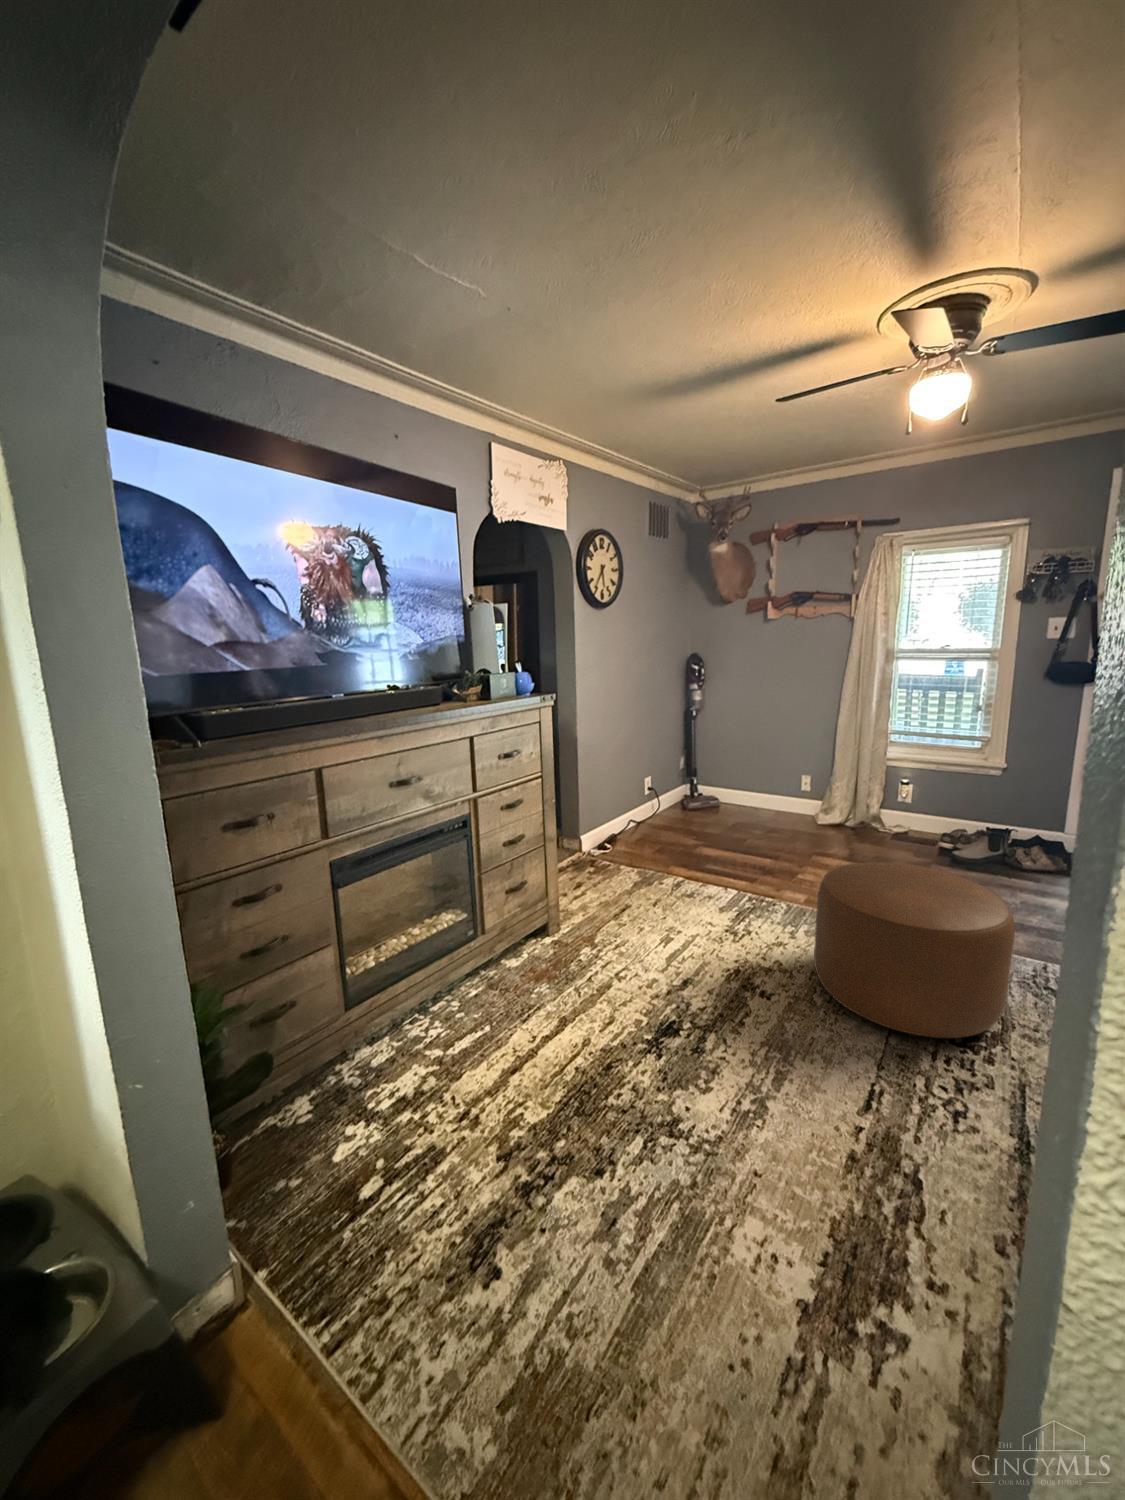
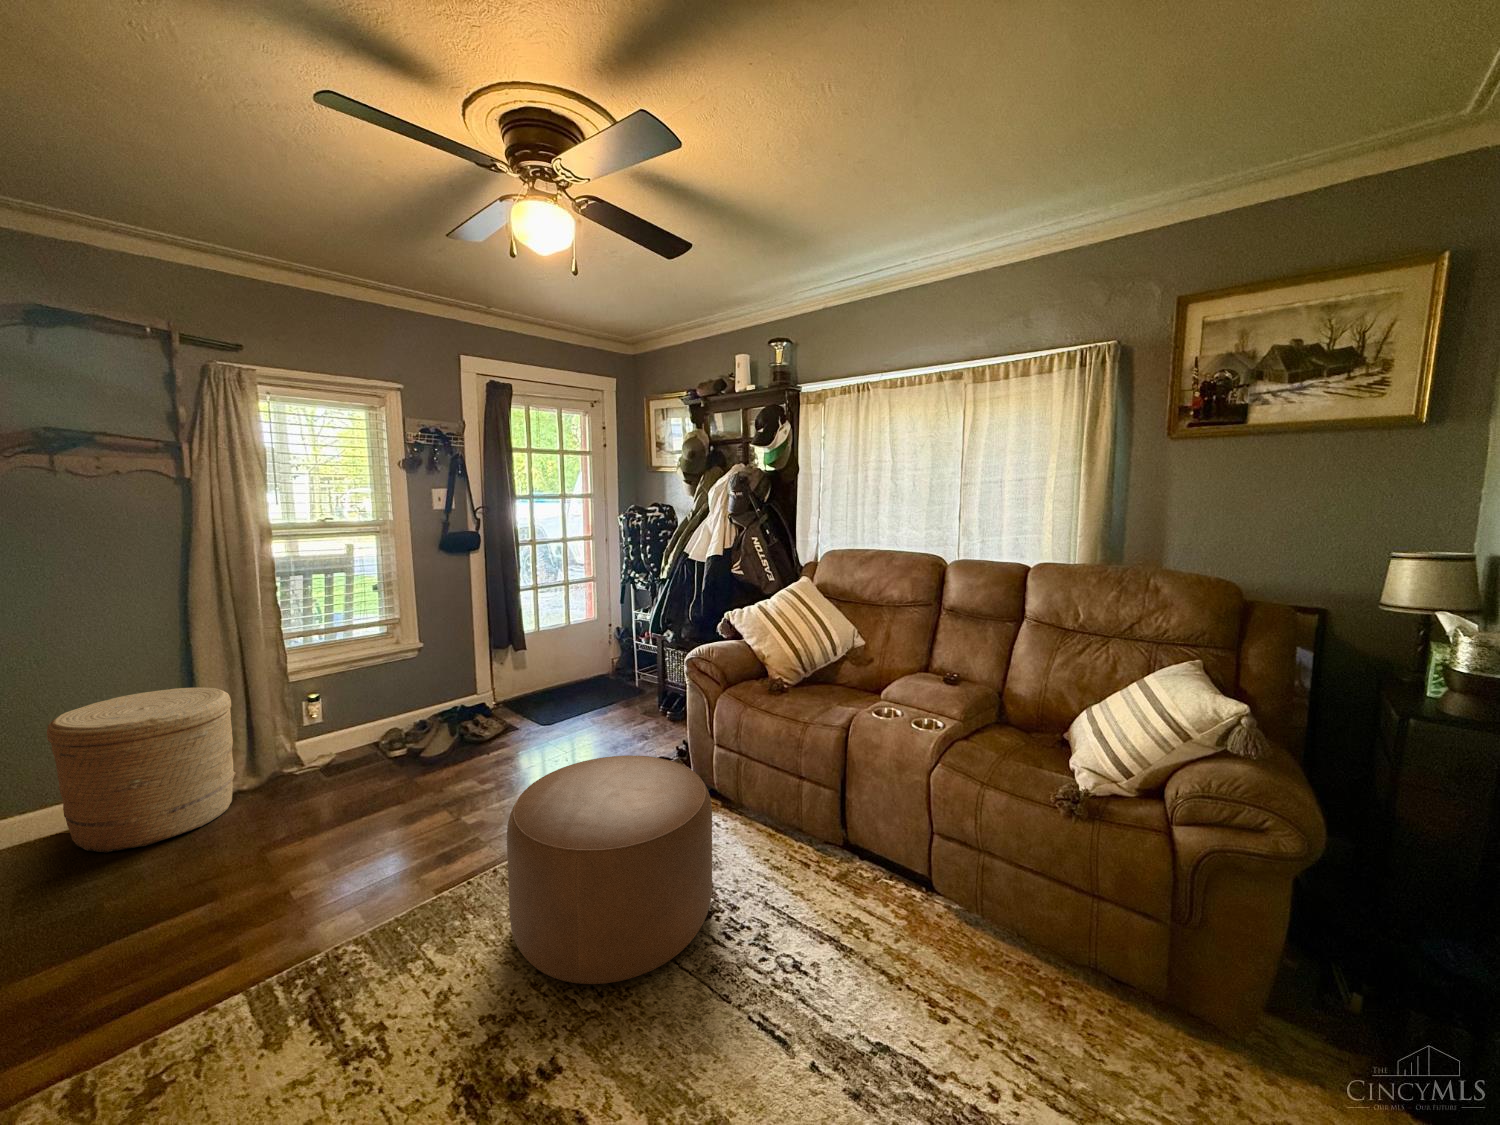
basket: none [763,748,842,832] -> present [47,687,236,853]

